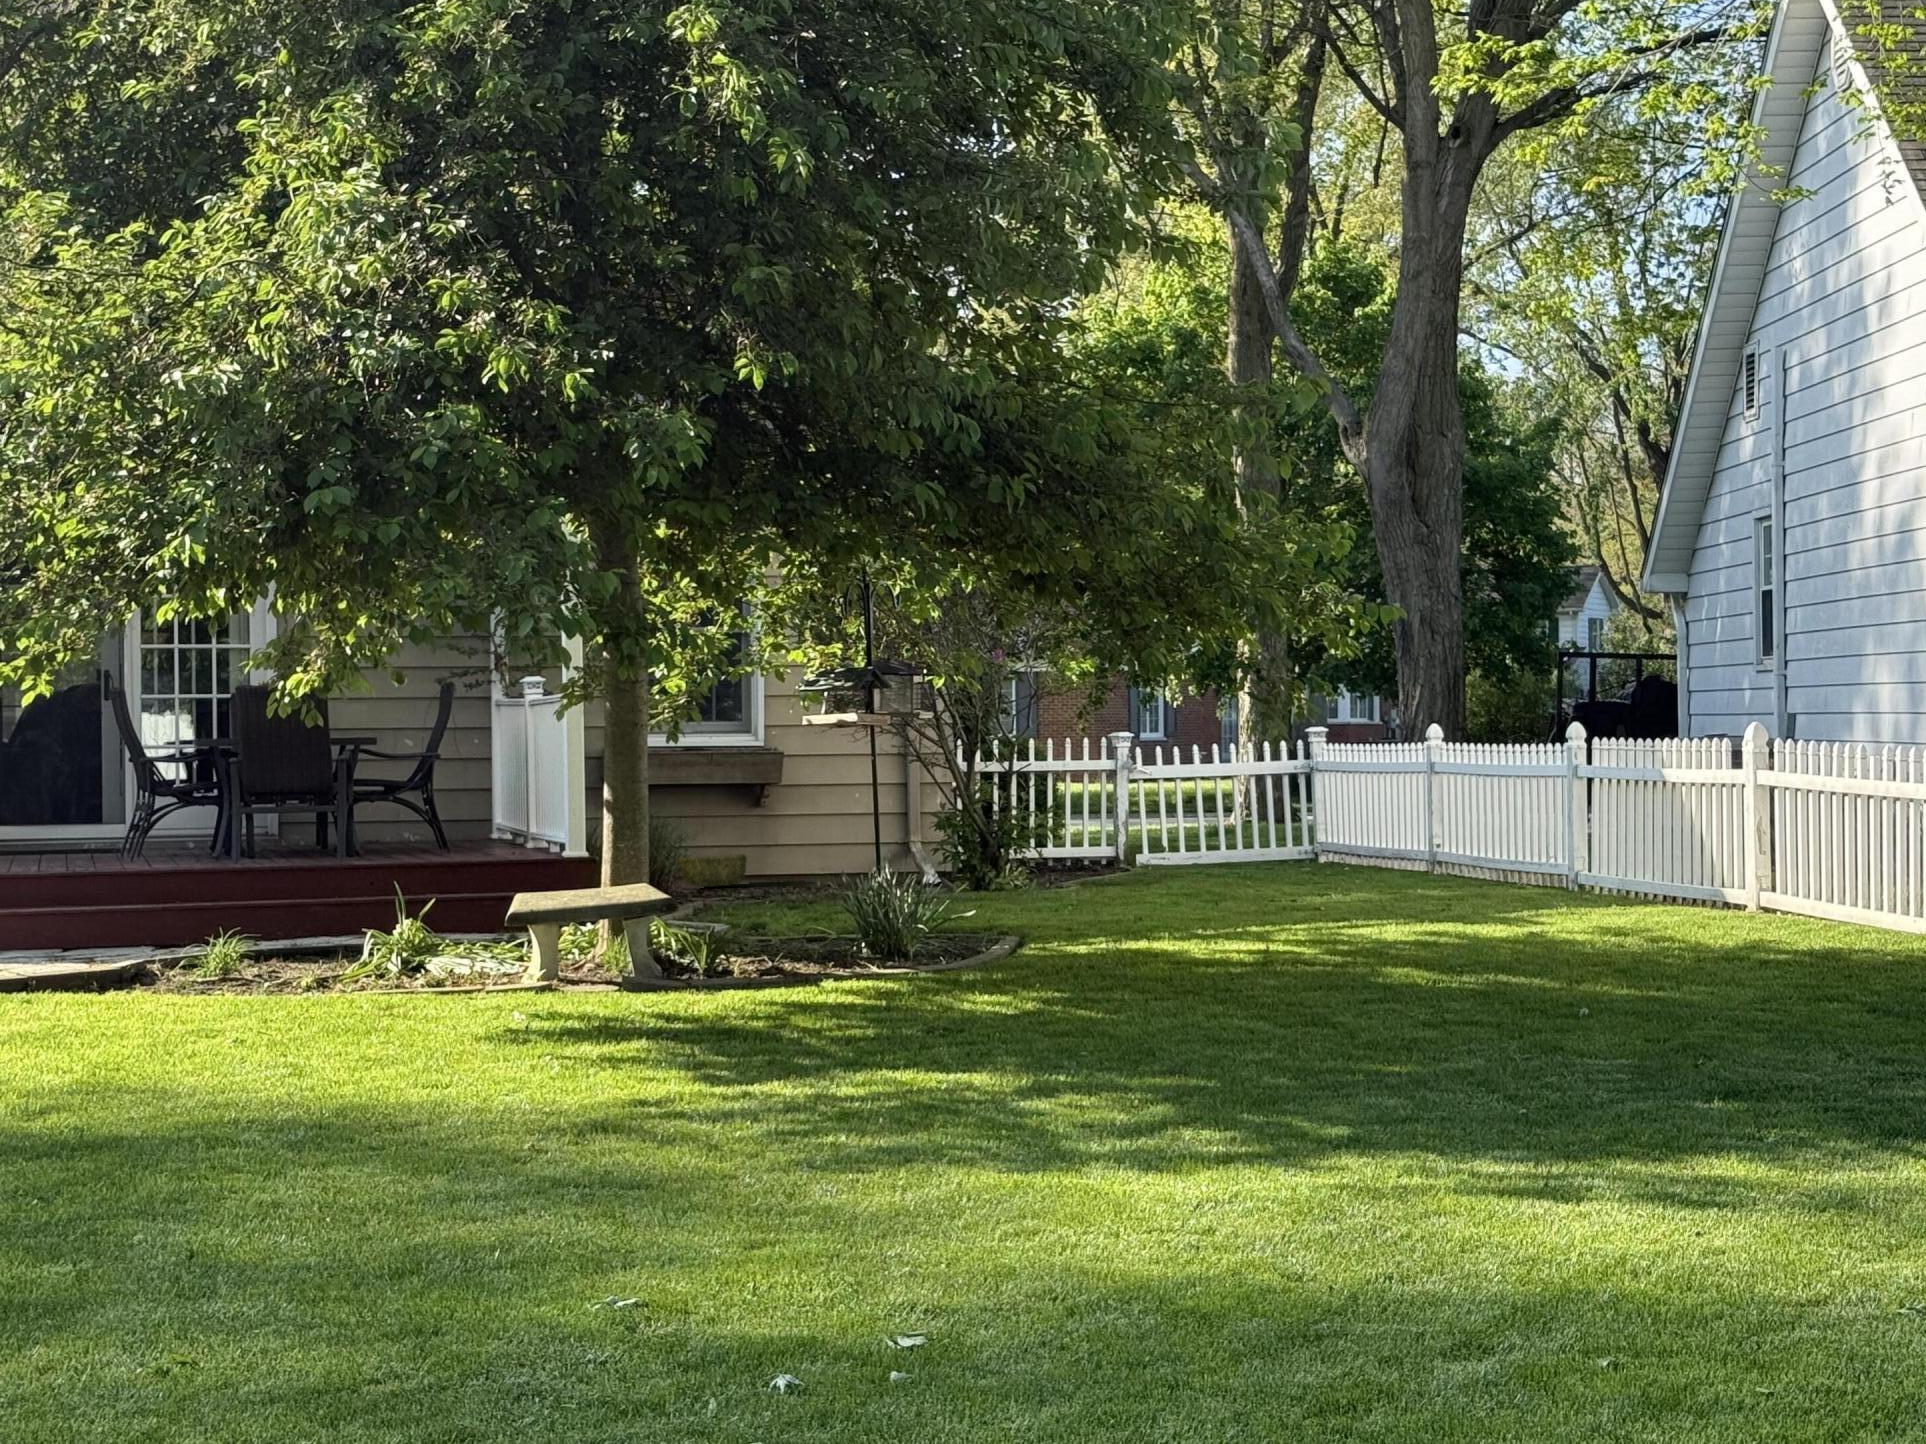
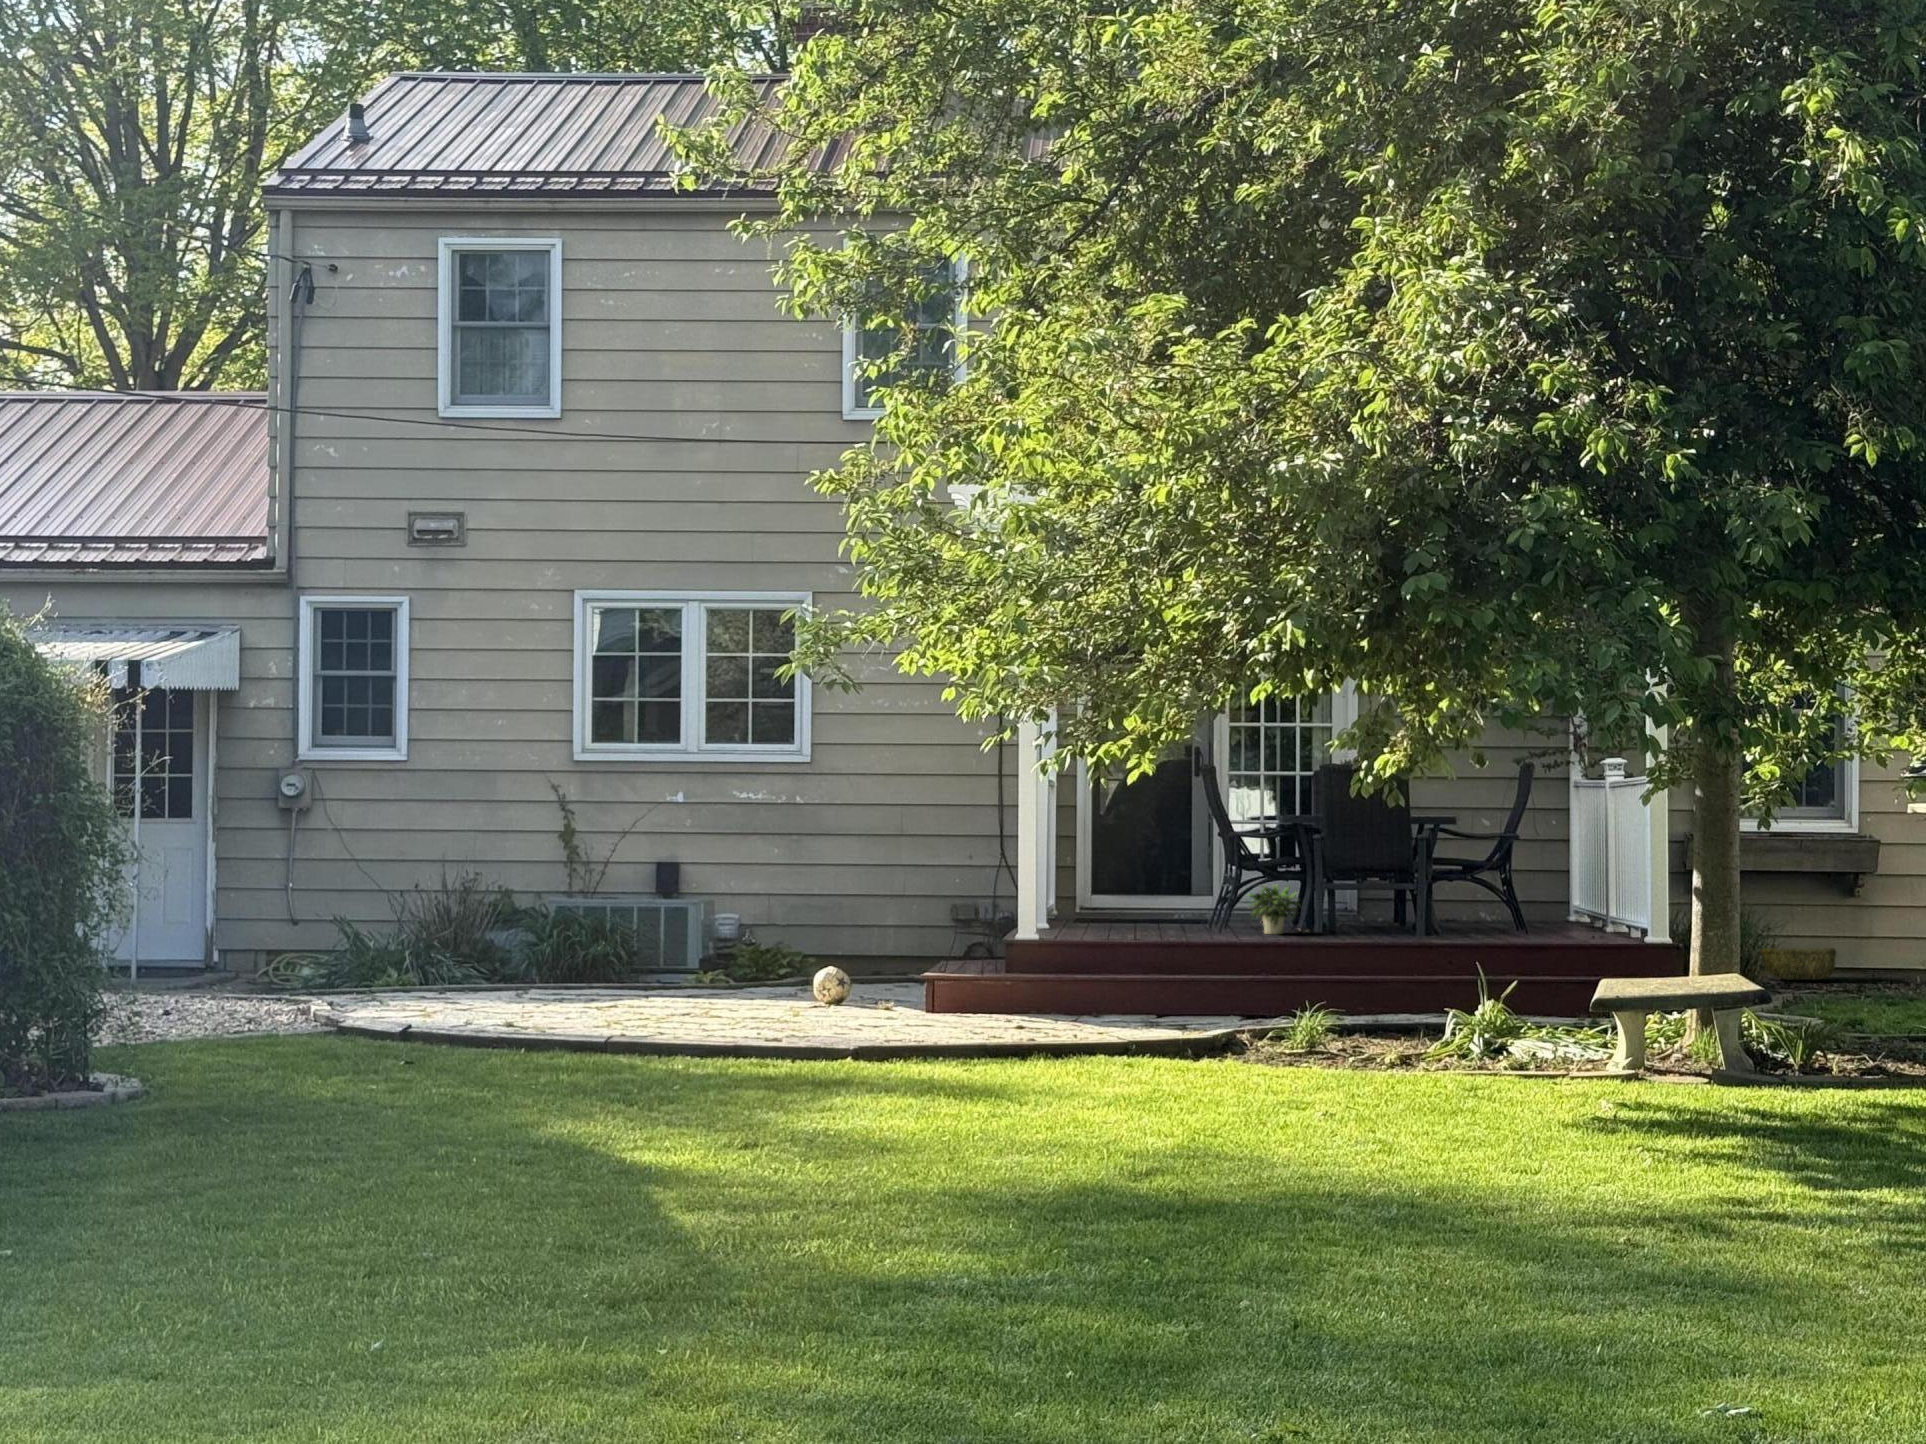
potted plant: none [155,815,225,868] -> present [1248,885,1301,934]

